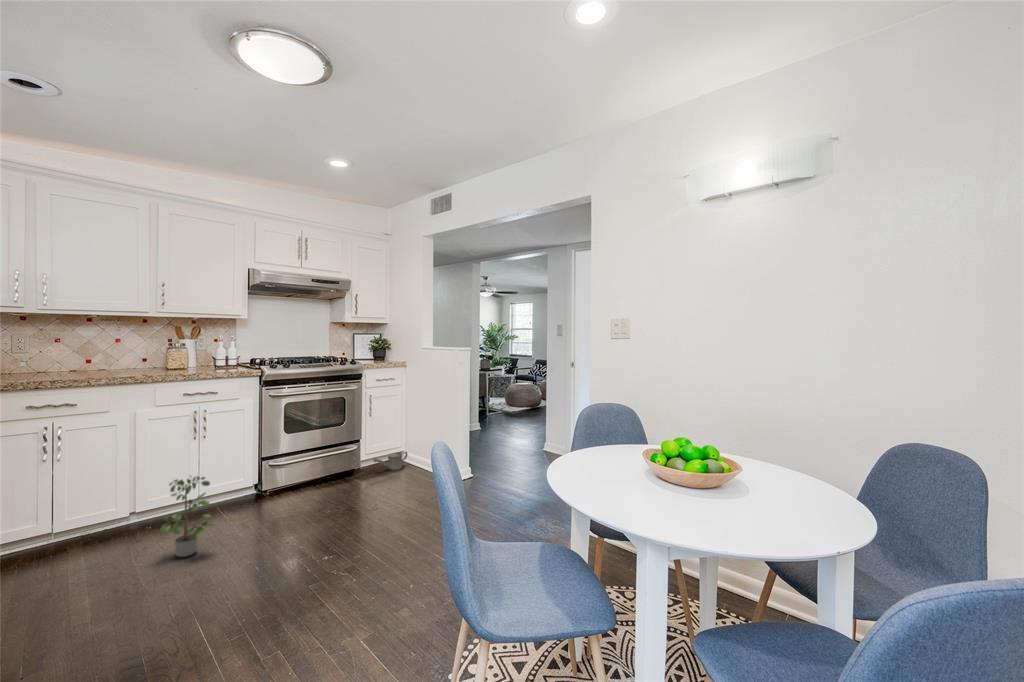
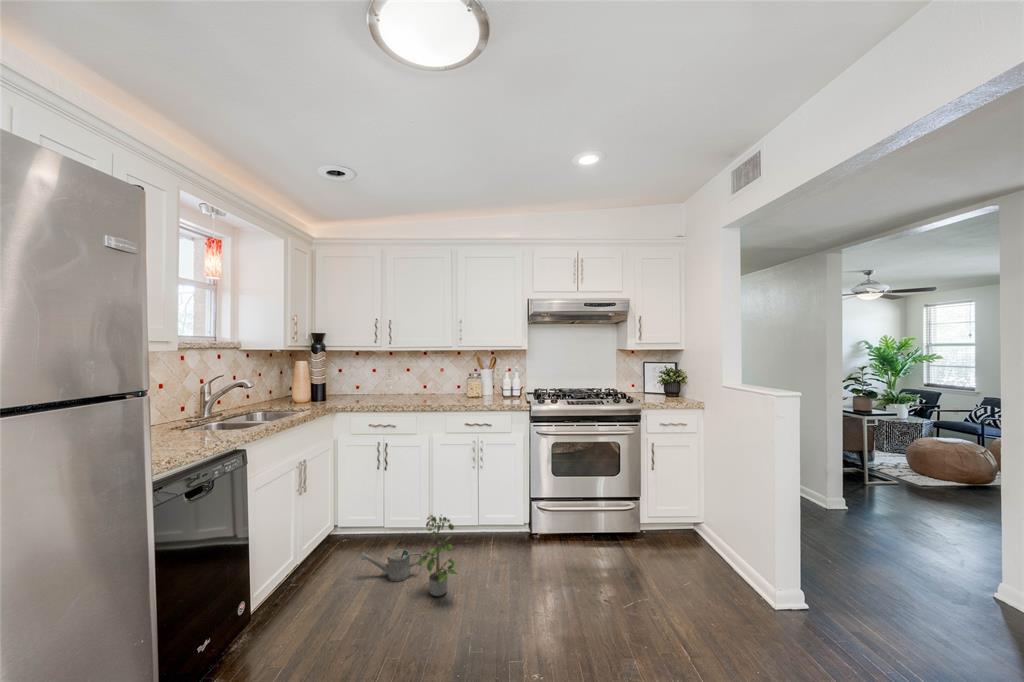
watering can: present [374,452,407,471] -> present [361,549,421,582]

